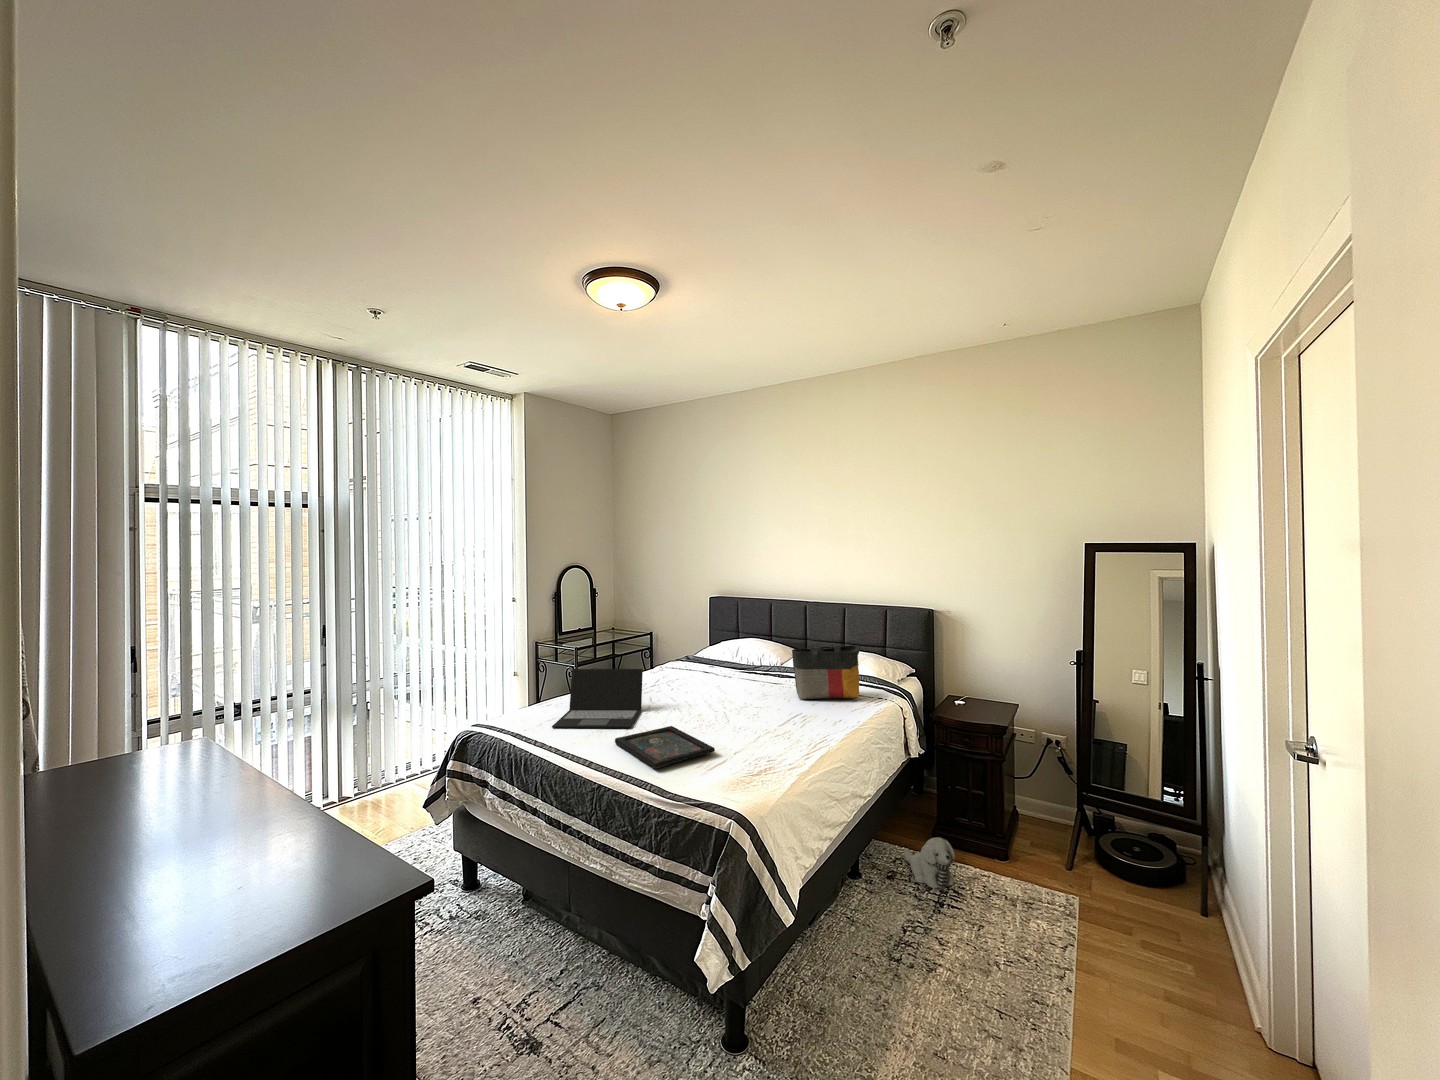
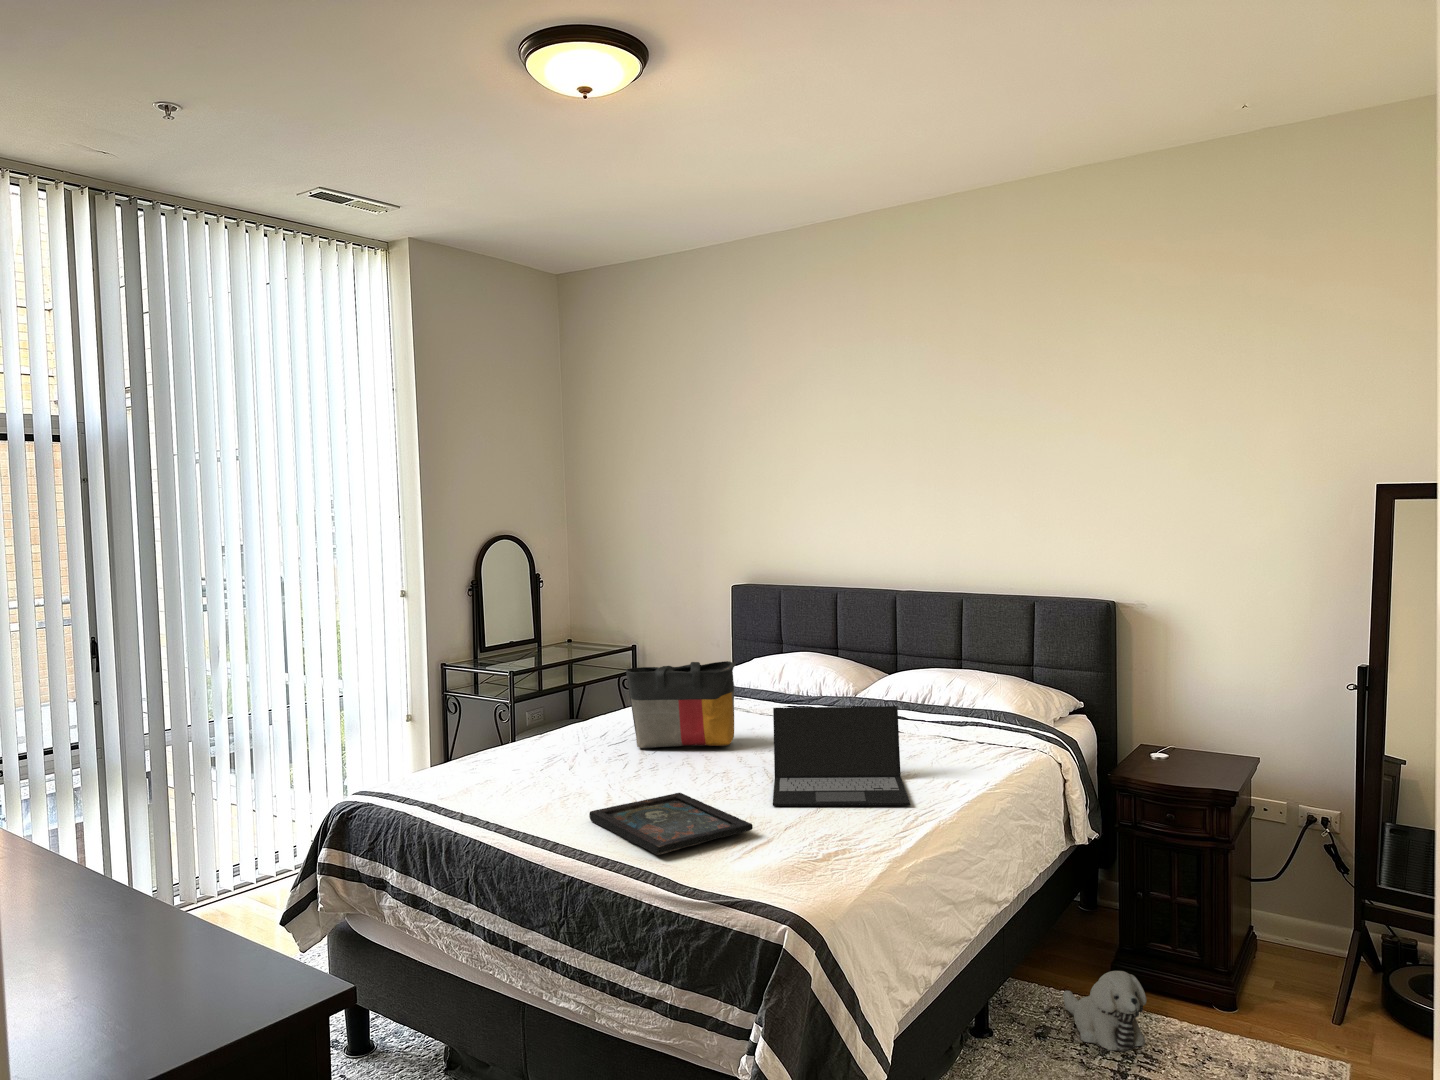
tote bag: present [792,645,861,699] -> present [626,661,736,748]
laptop: present [552,669,643,728] -> present [773,706,910,806]

